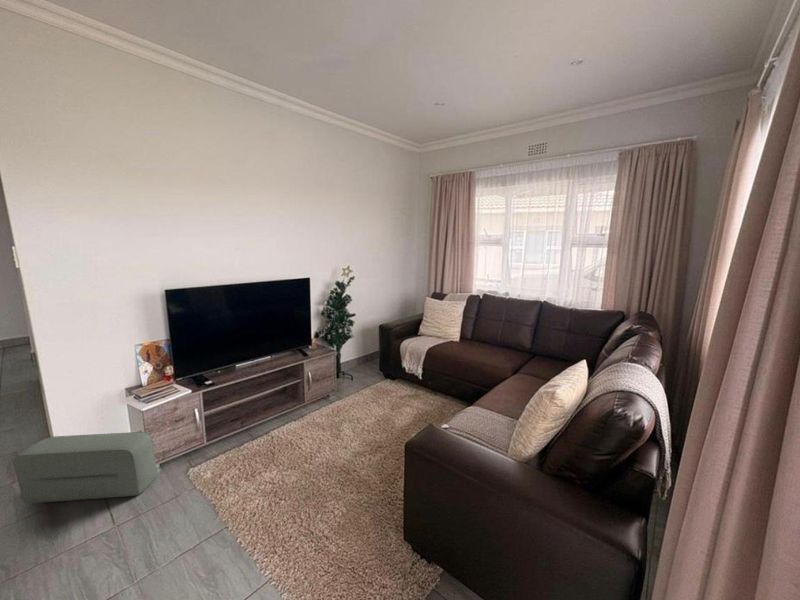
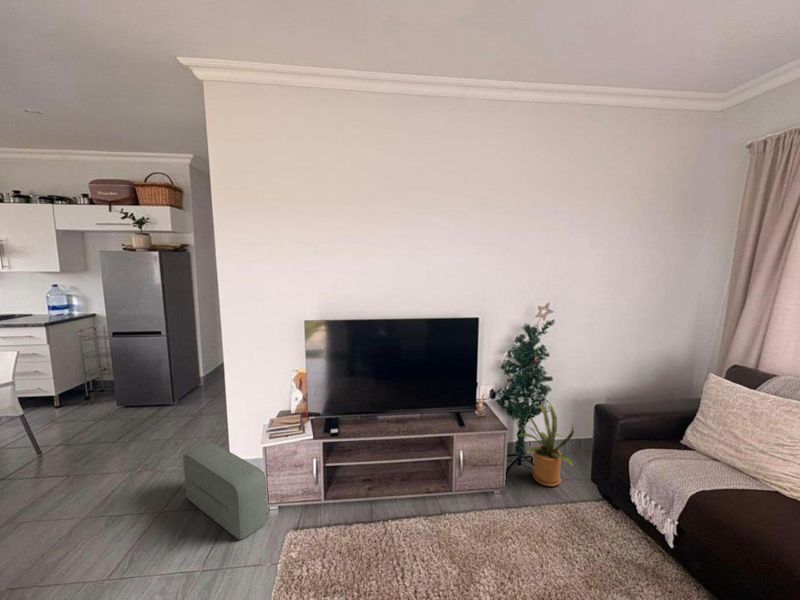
house plant: none [336,330,373,381] -> present [519,402,574,486]

